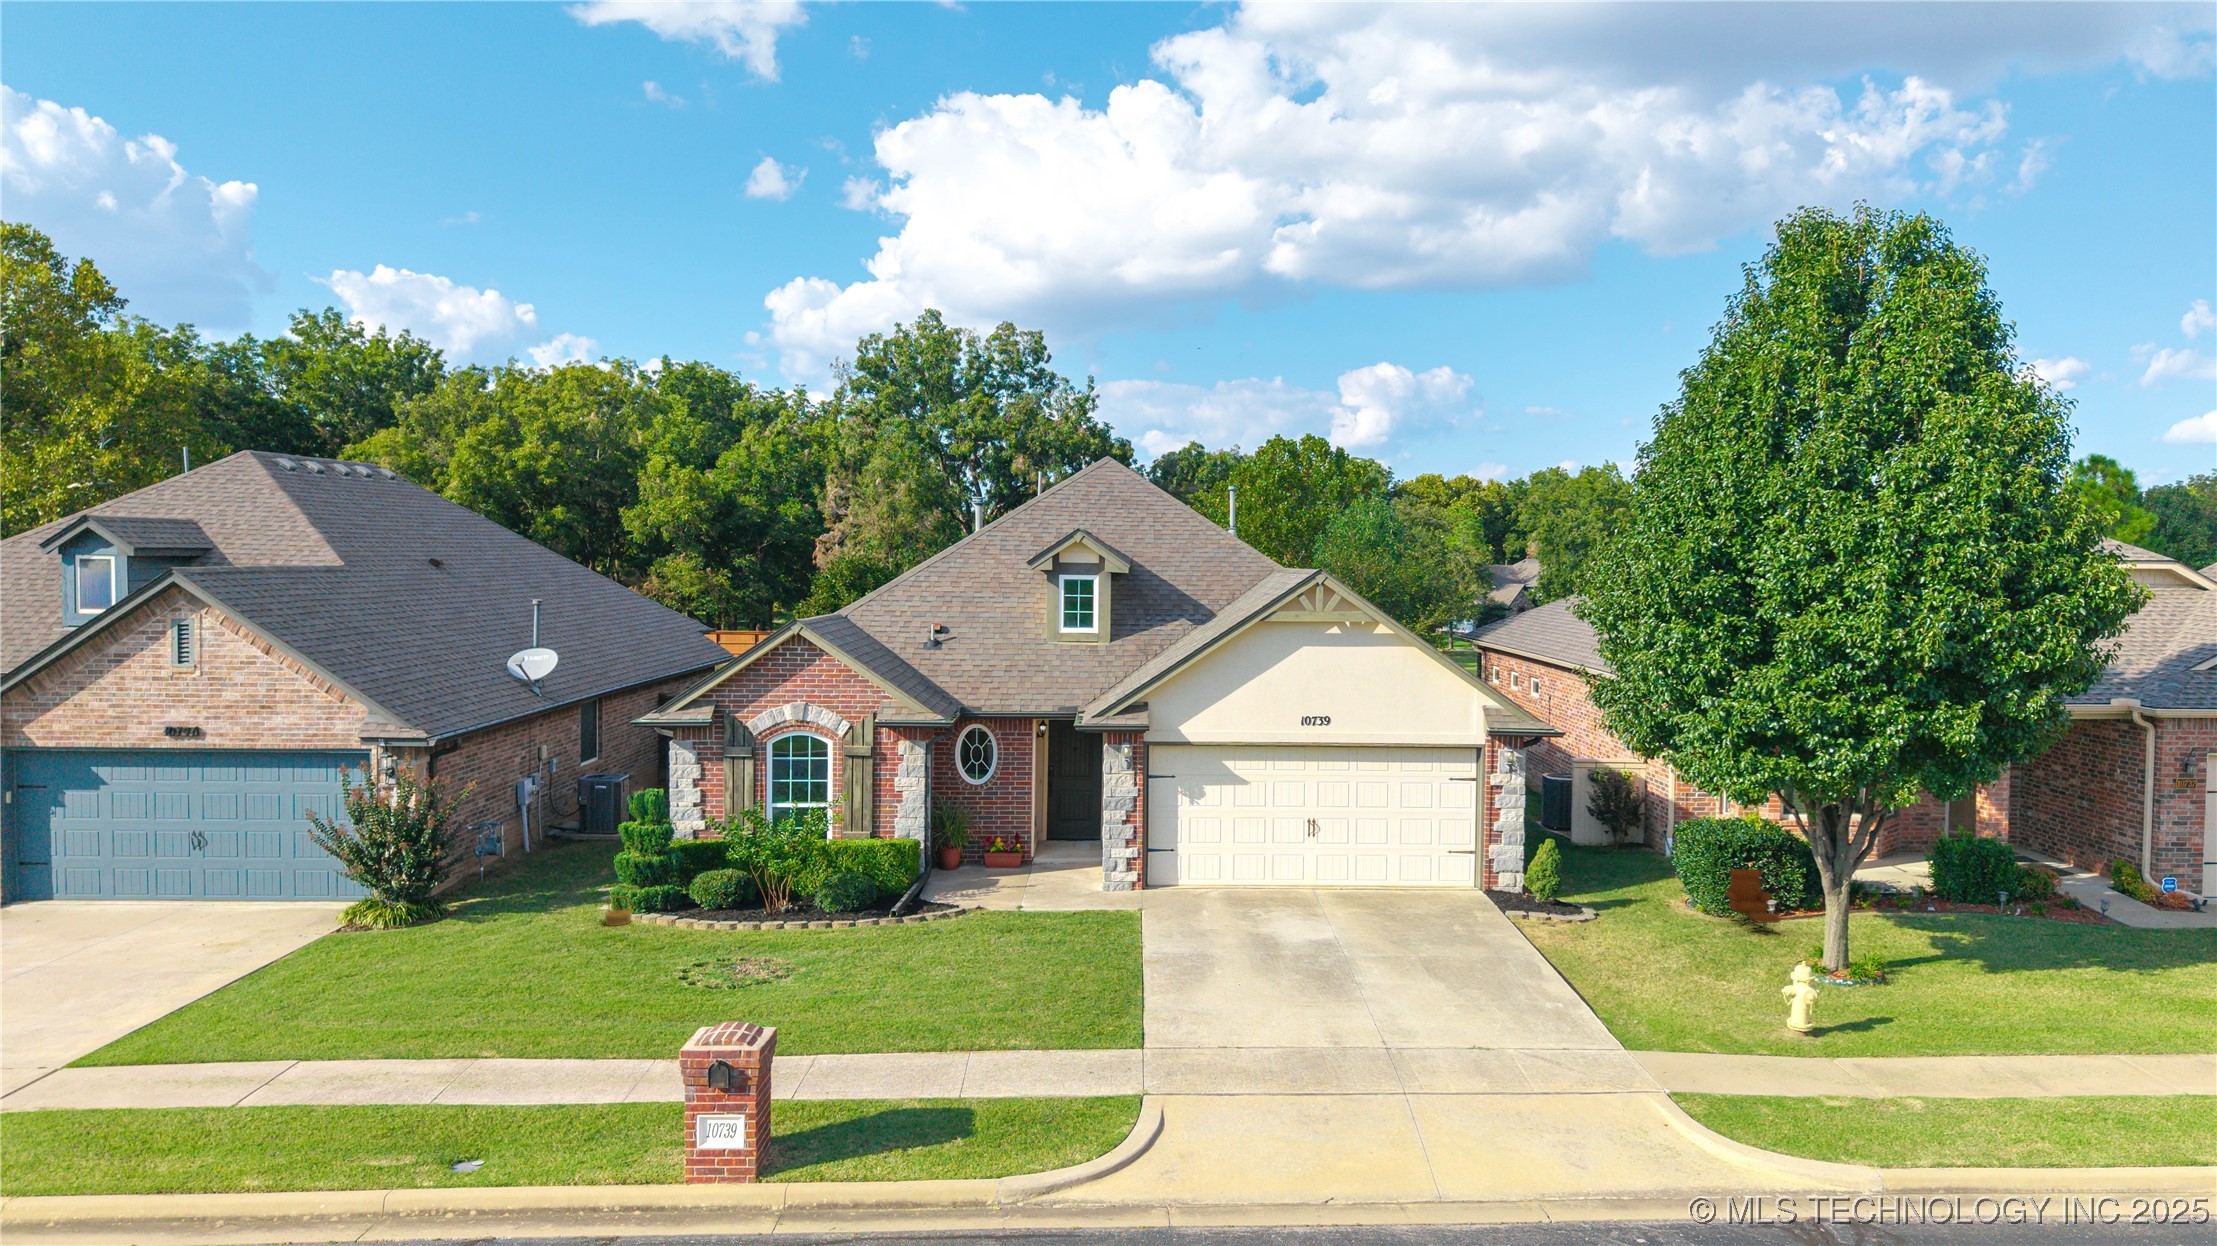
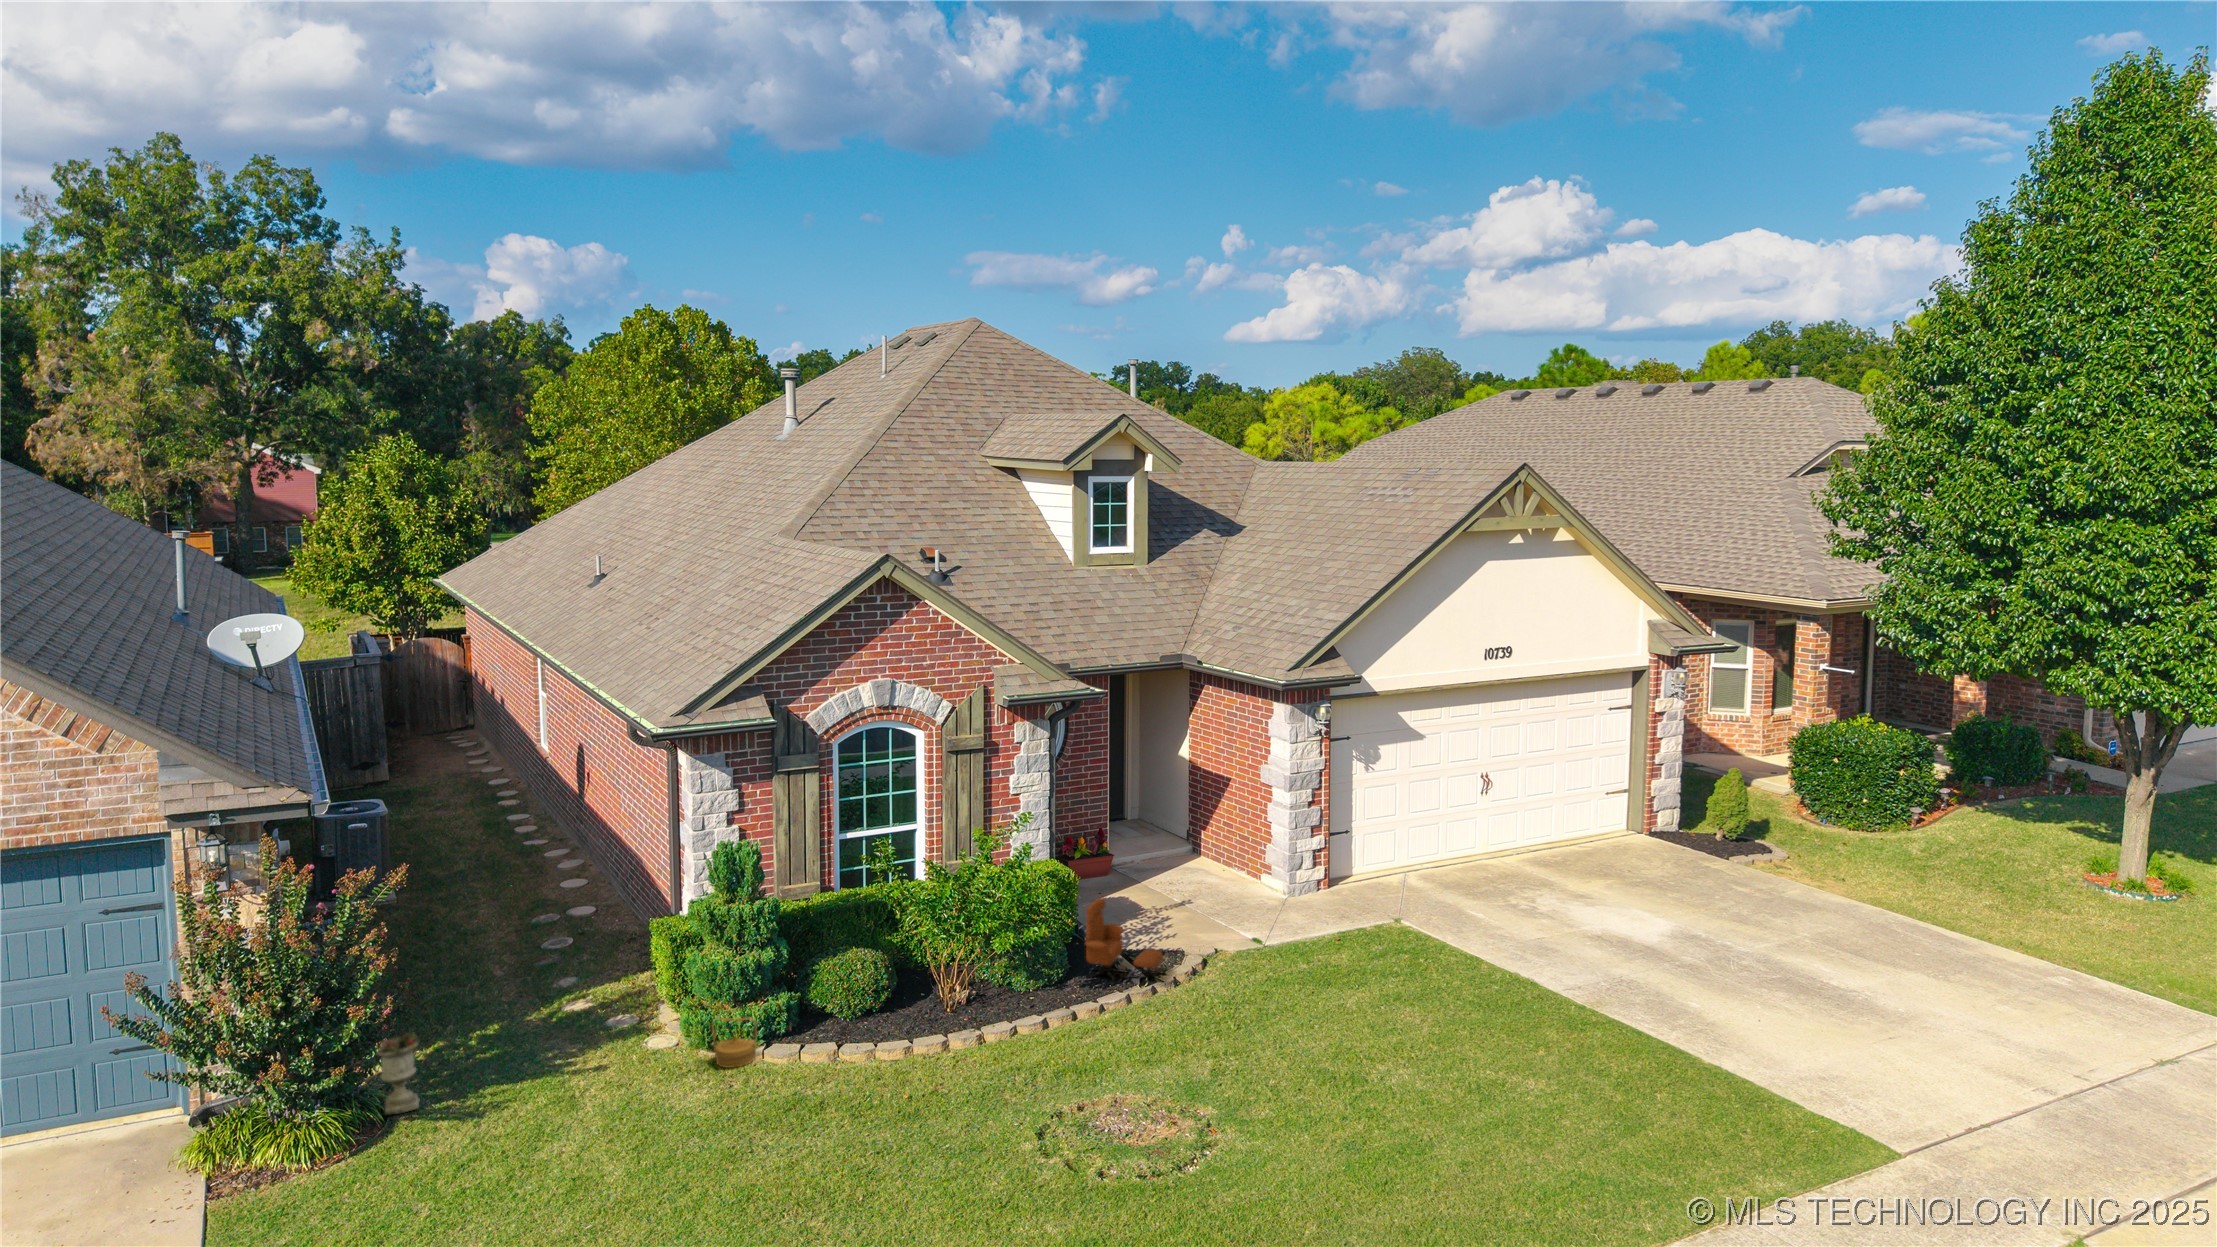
lounge chair: present [1725,869,1781,935] -> present [1085,898,1164,984]
planter: none [429,873,456,919] -> present [376,1033,420,1115]

